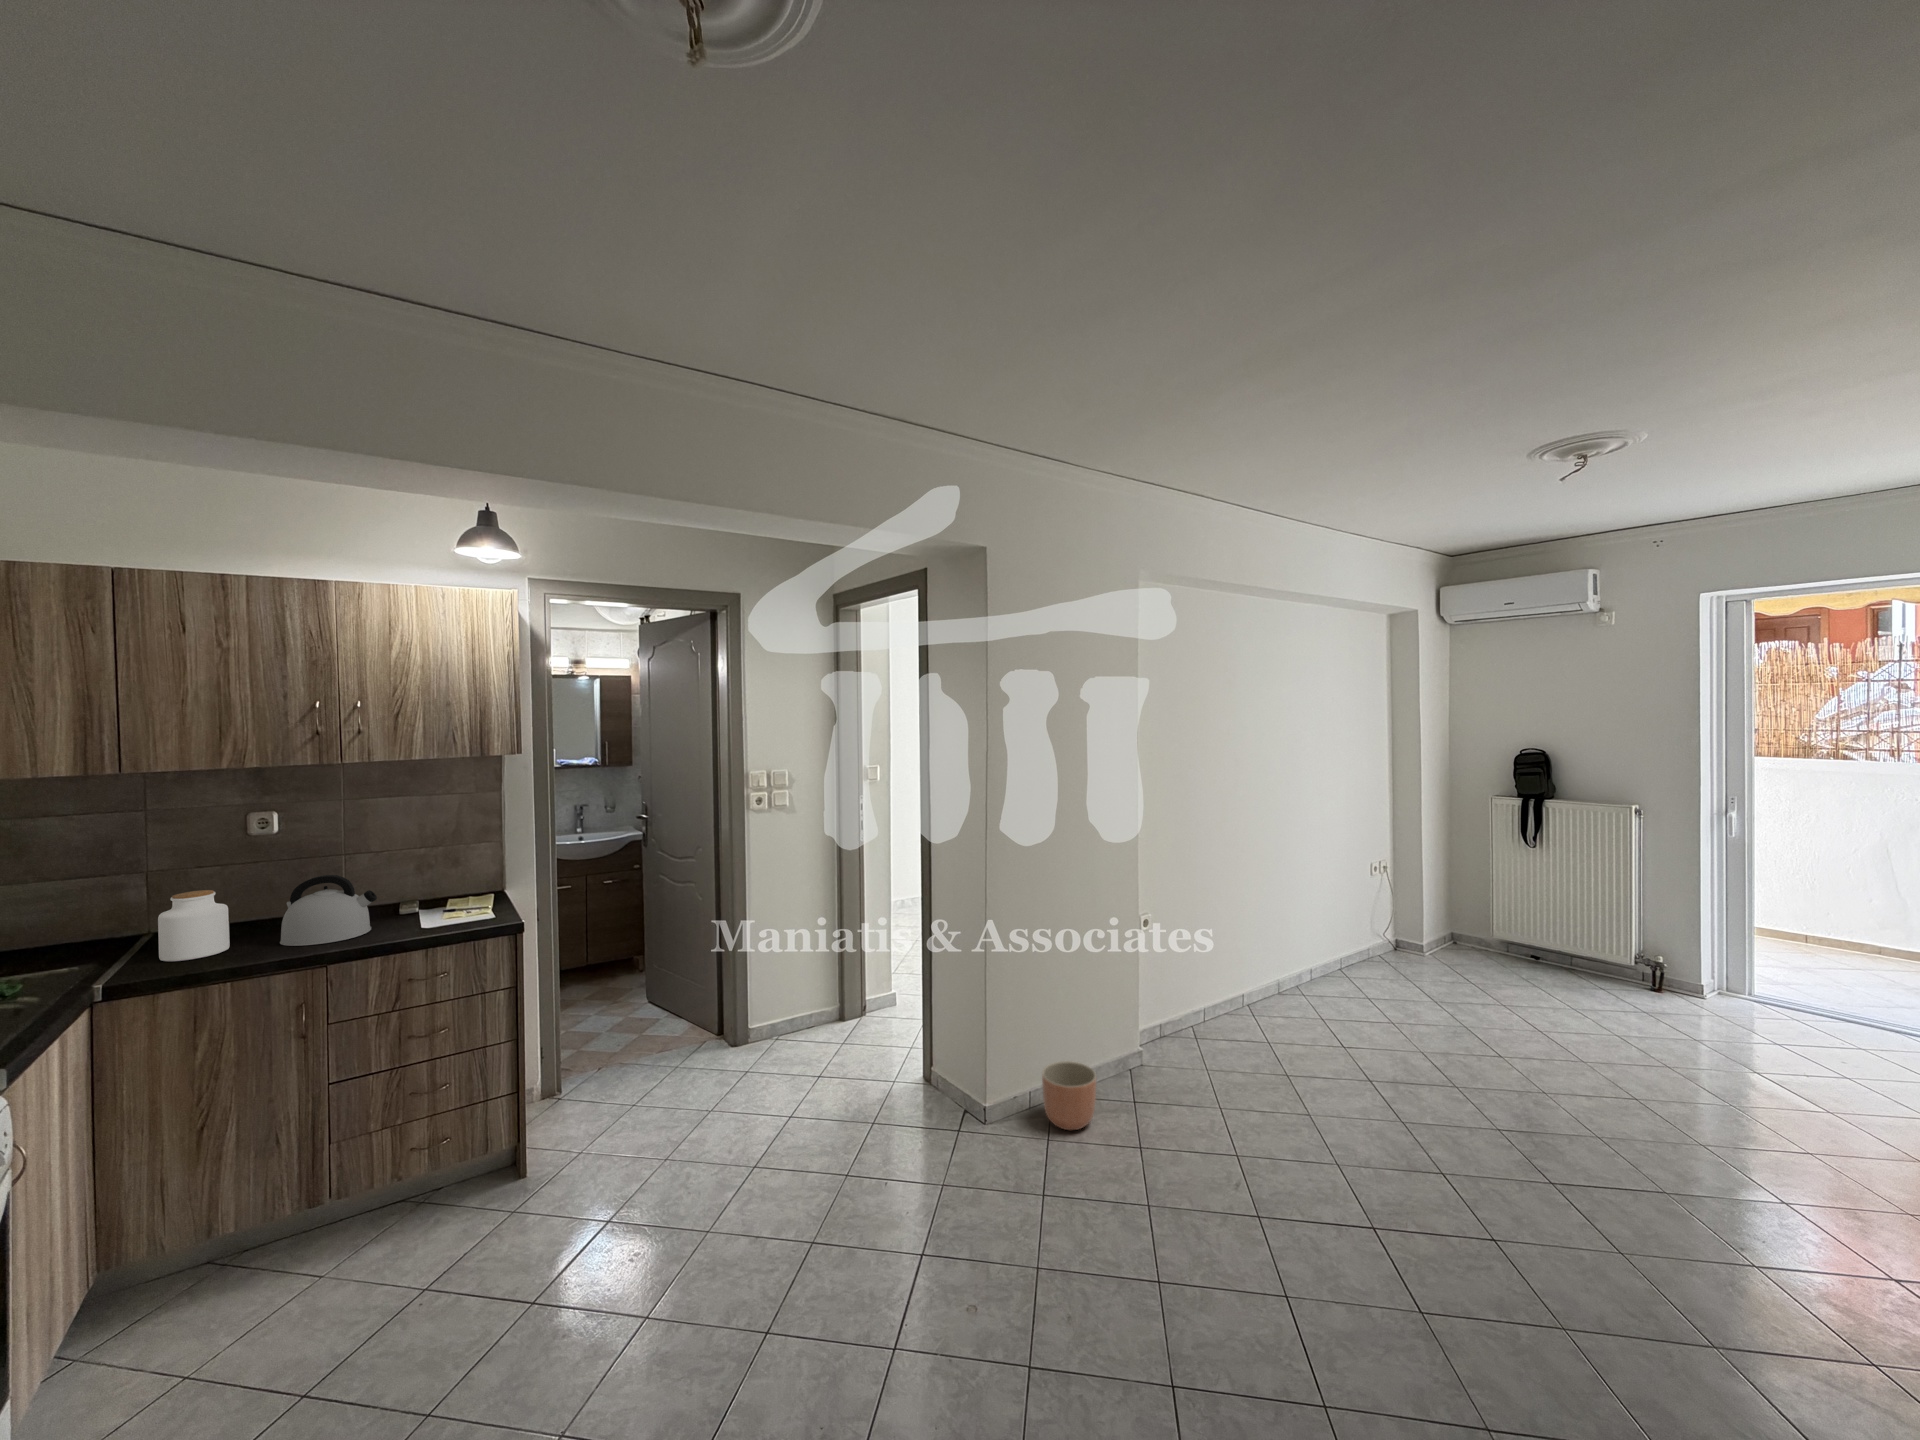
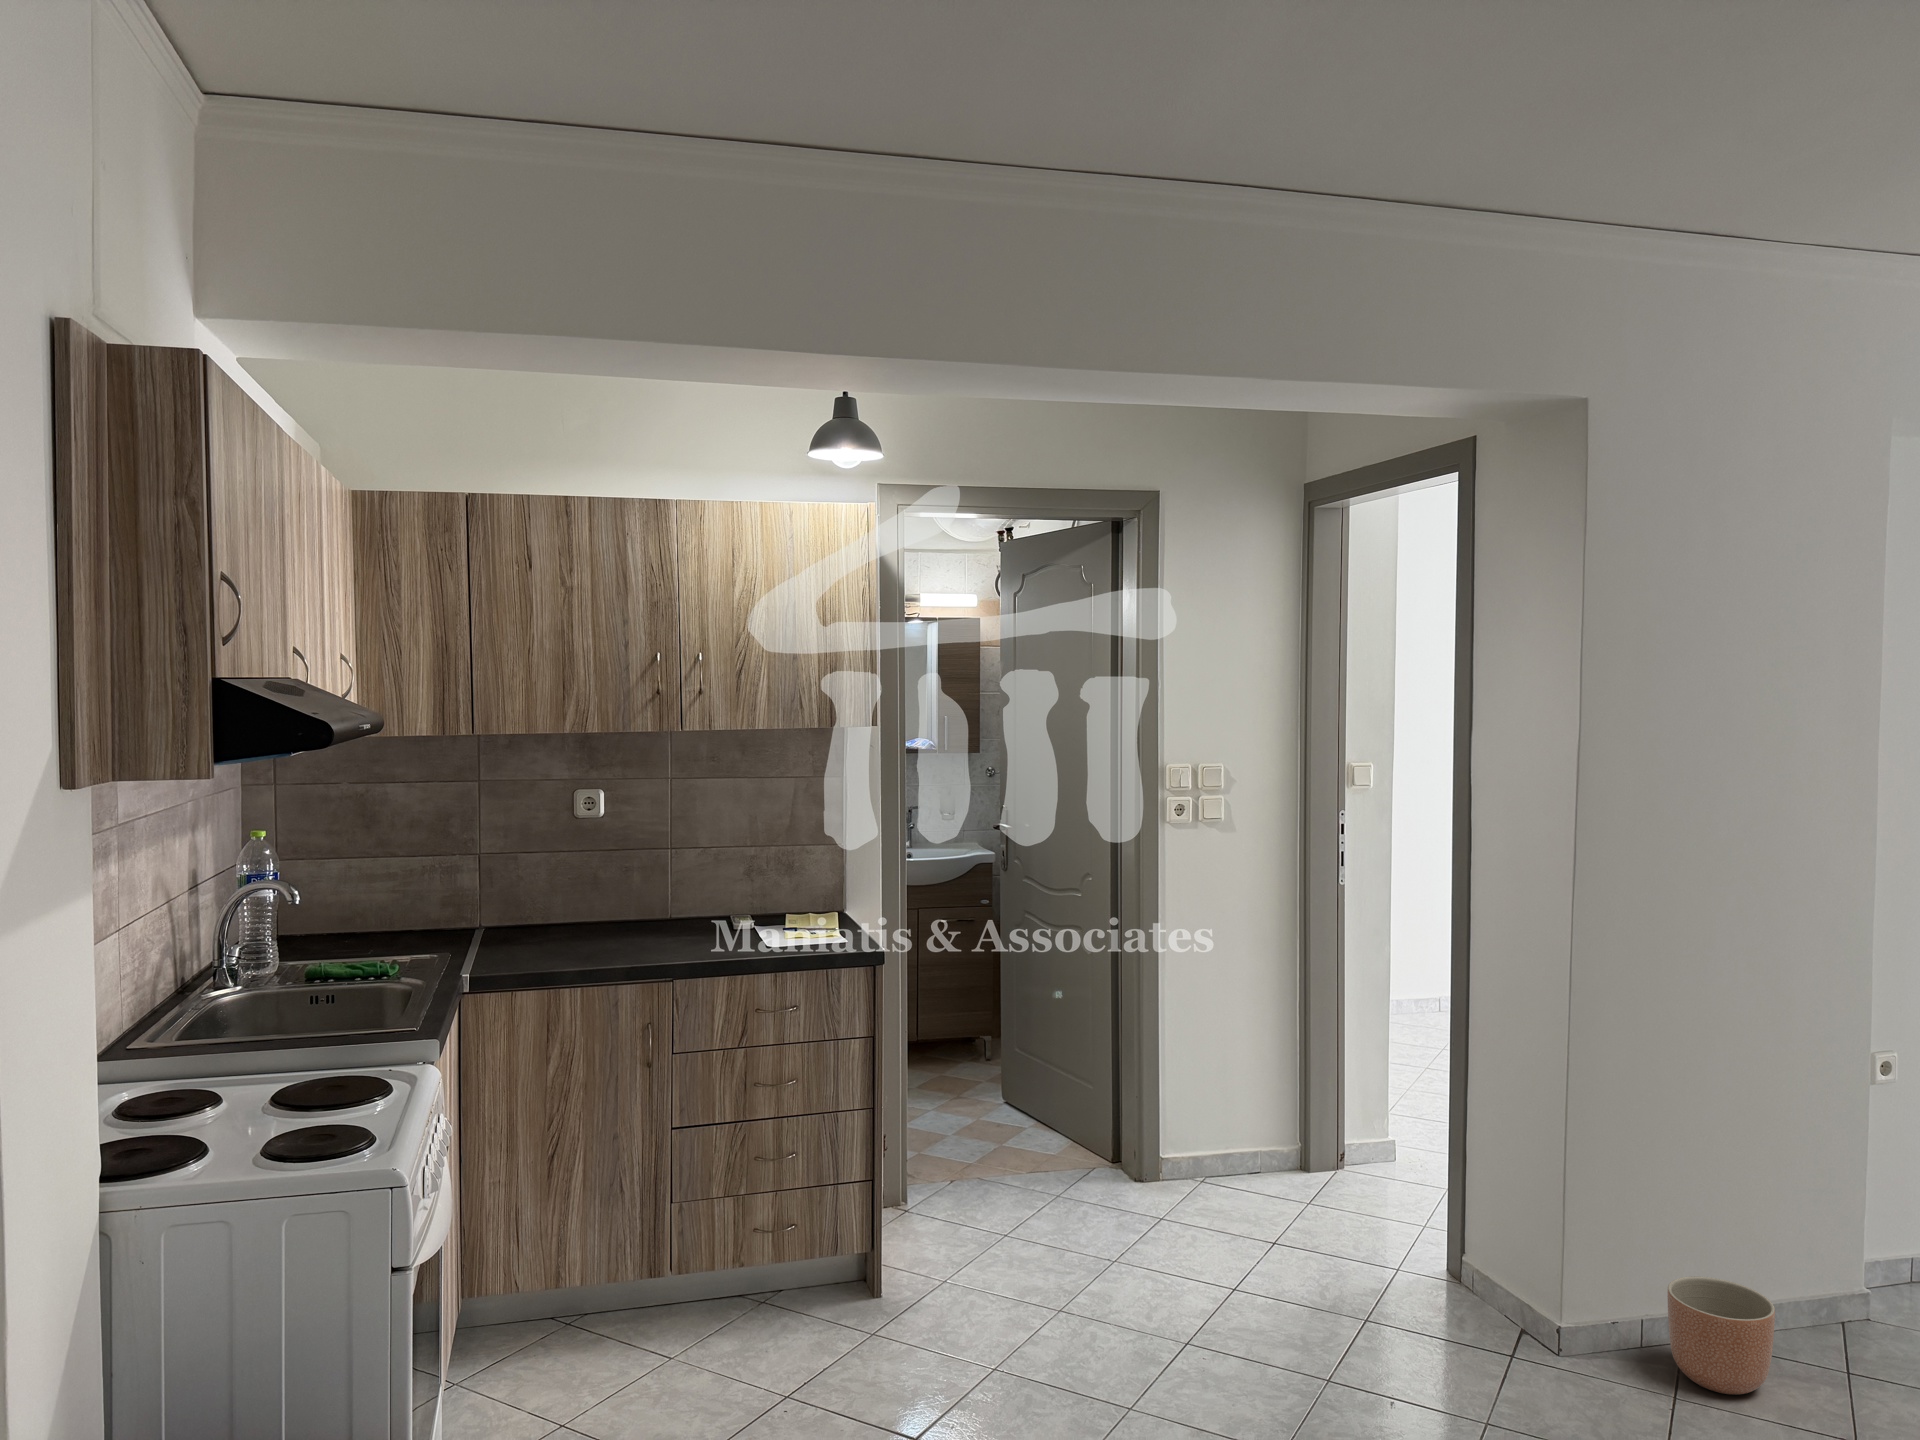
kettle: present [280,875,377,946] -> none [619,870,717,954]
jar: present [158,890,230,961] -> none [509,877,571,957]

